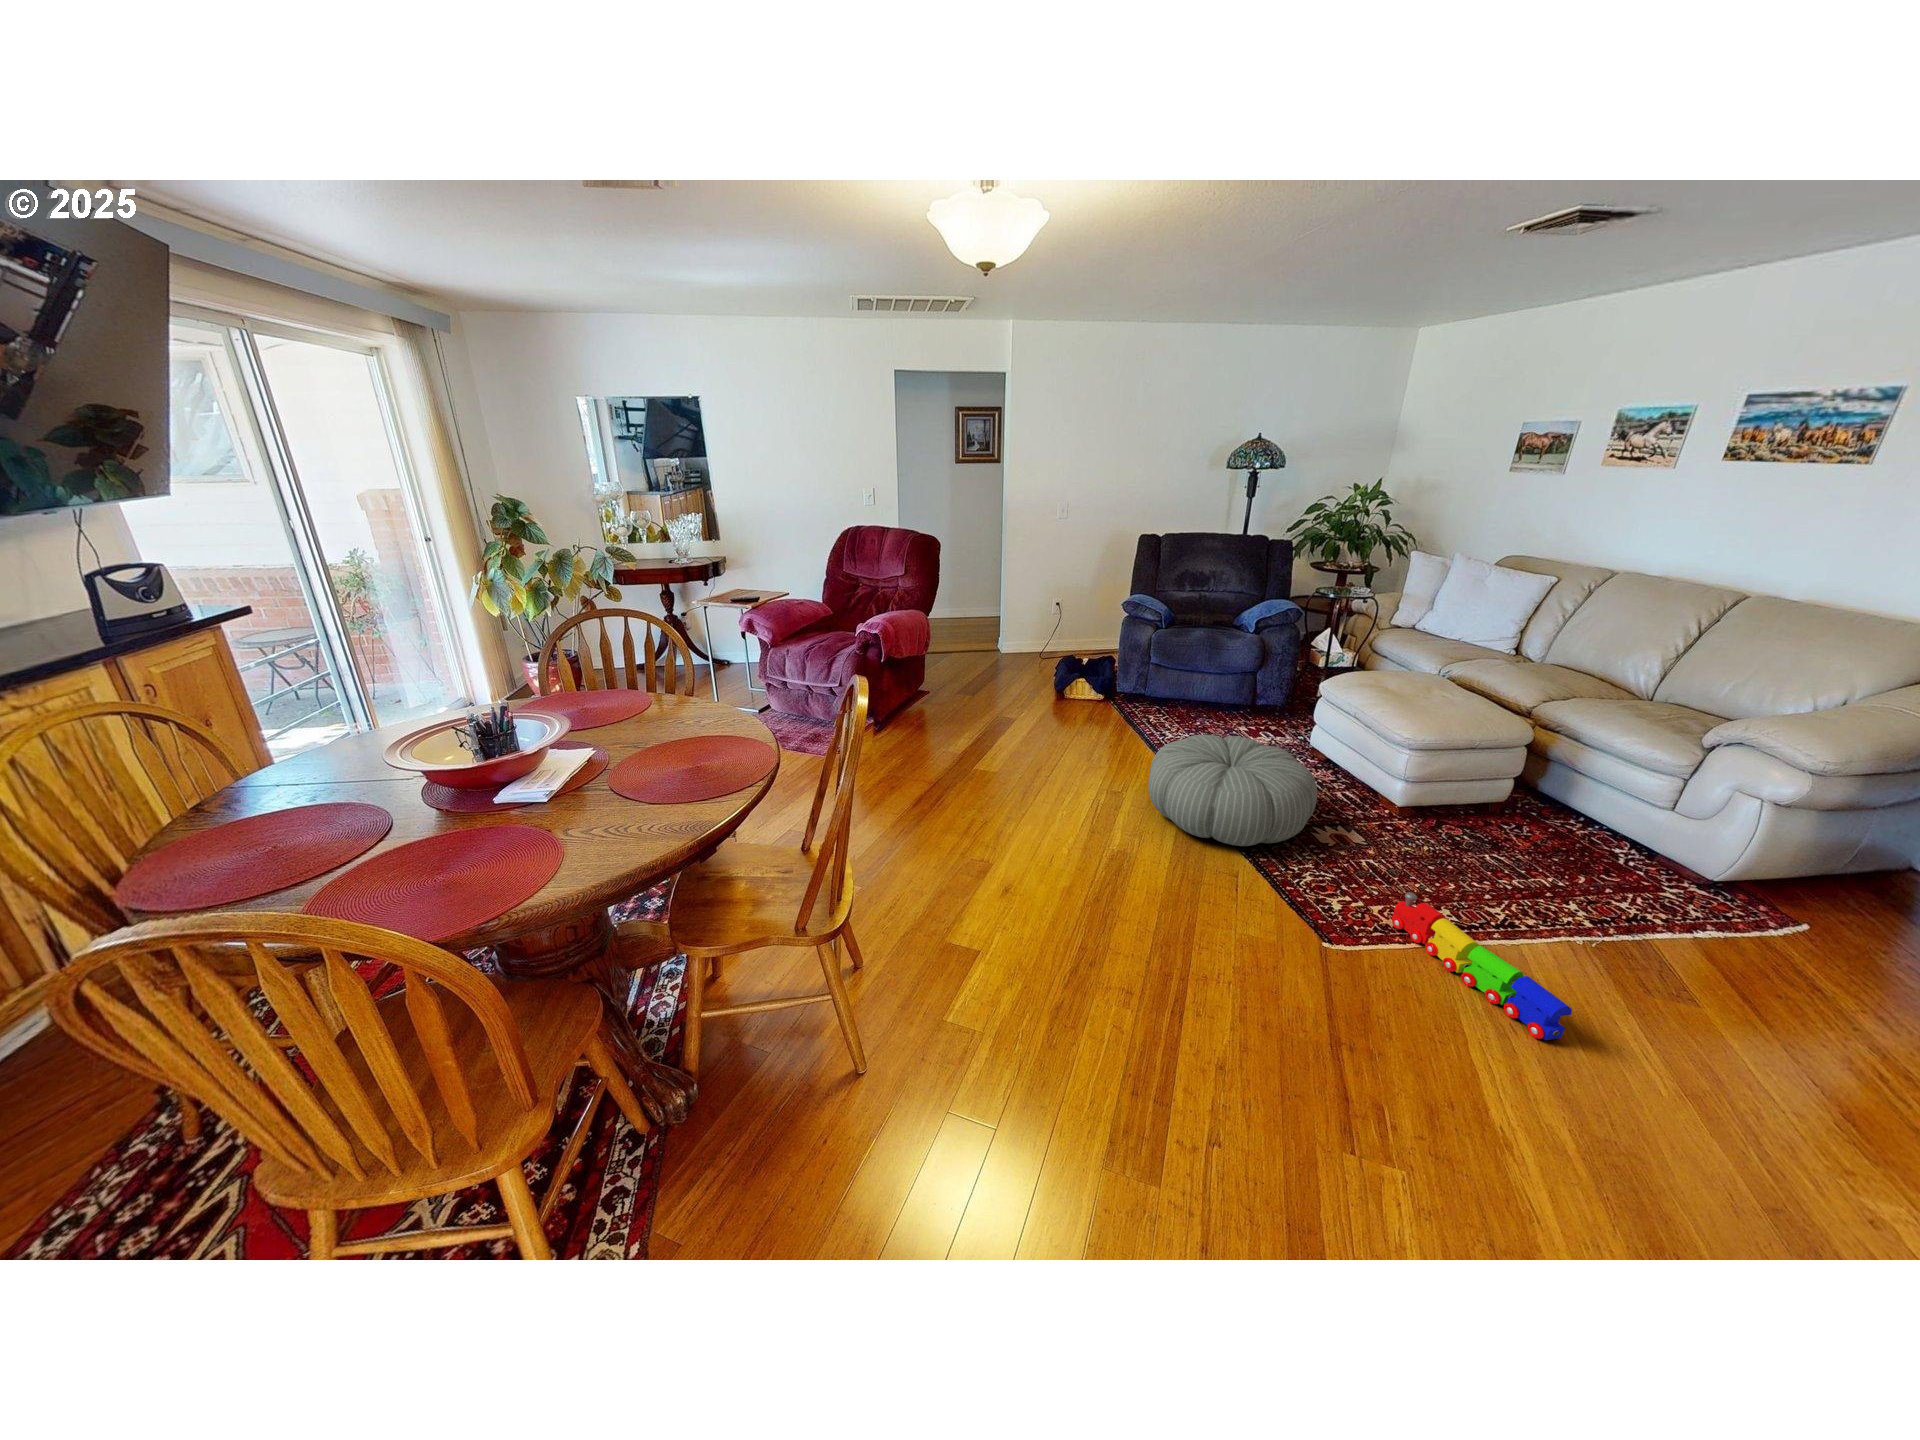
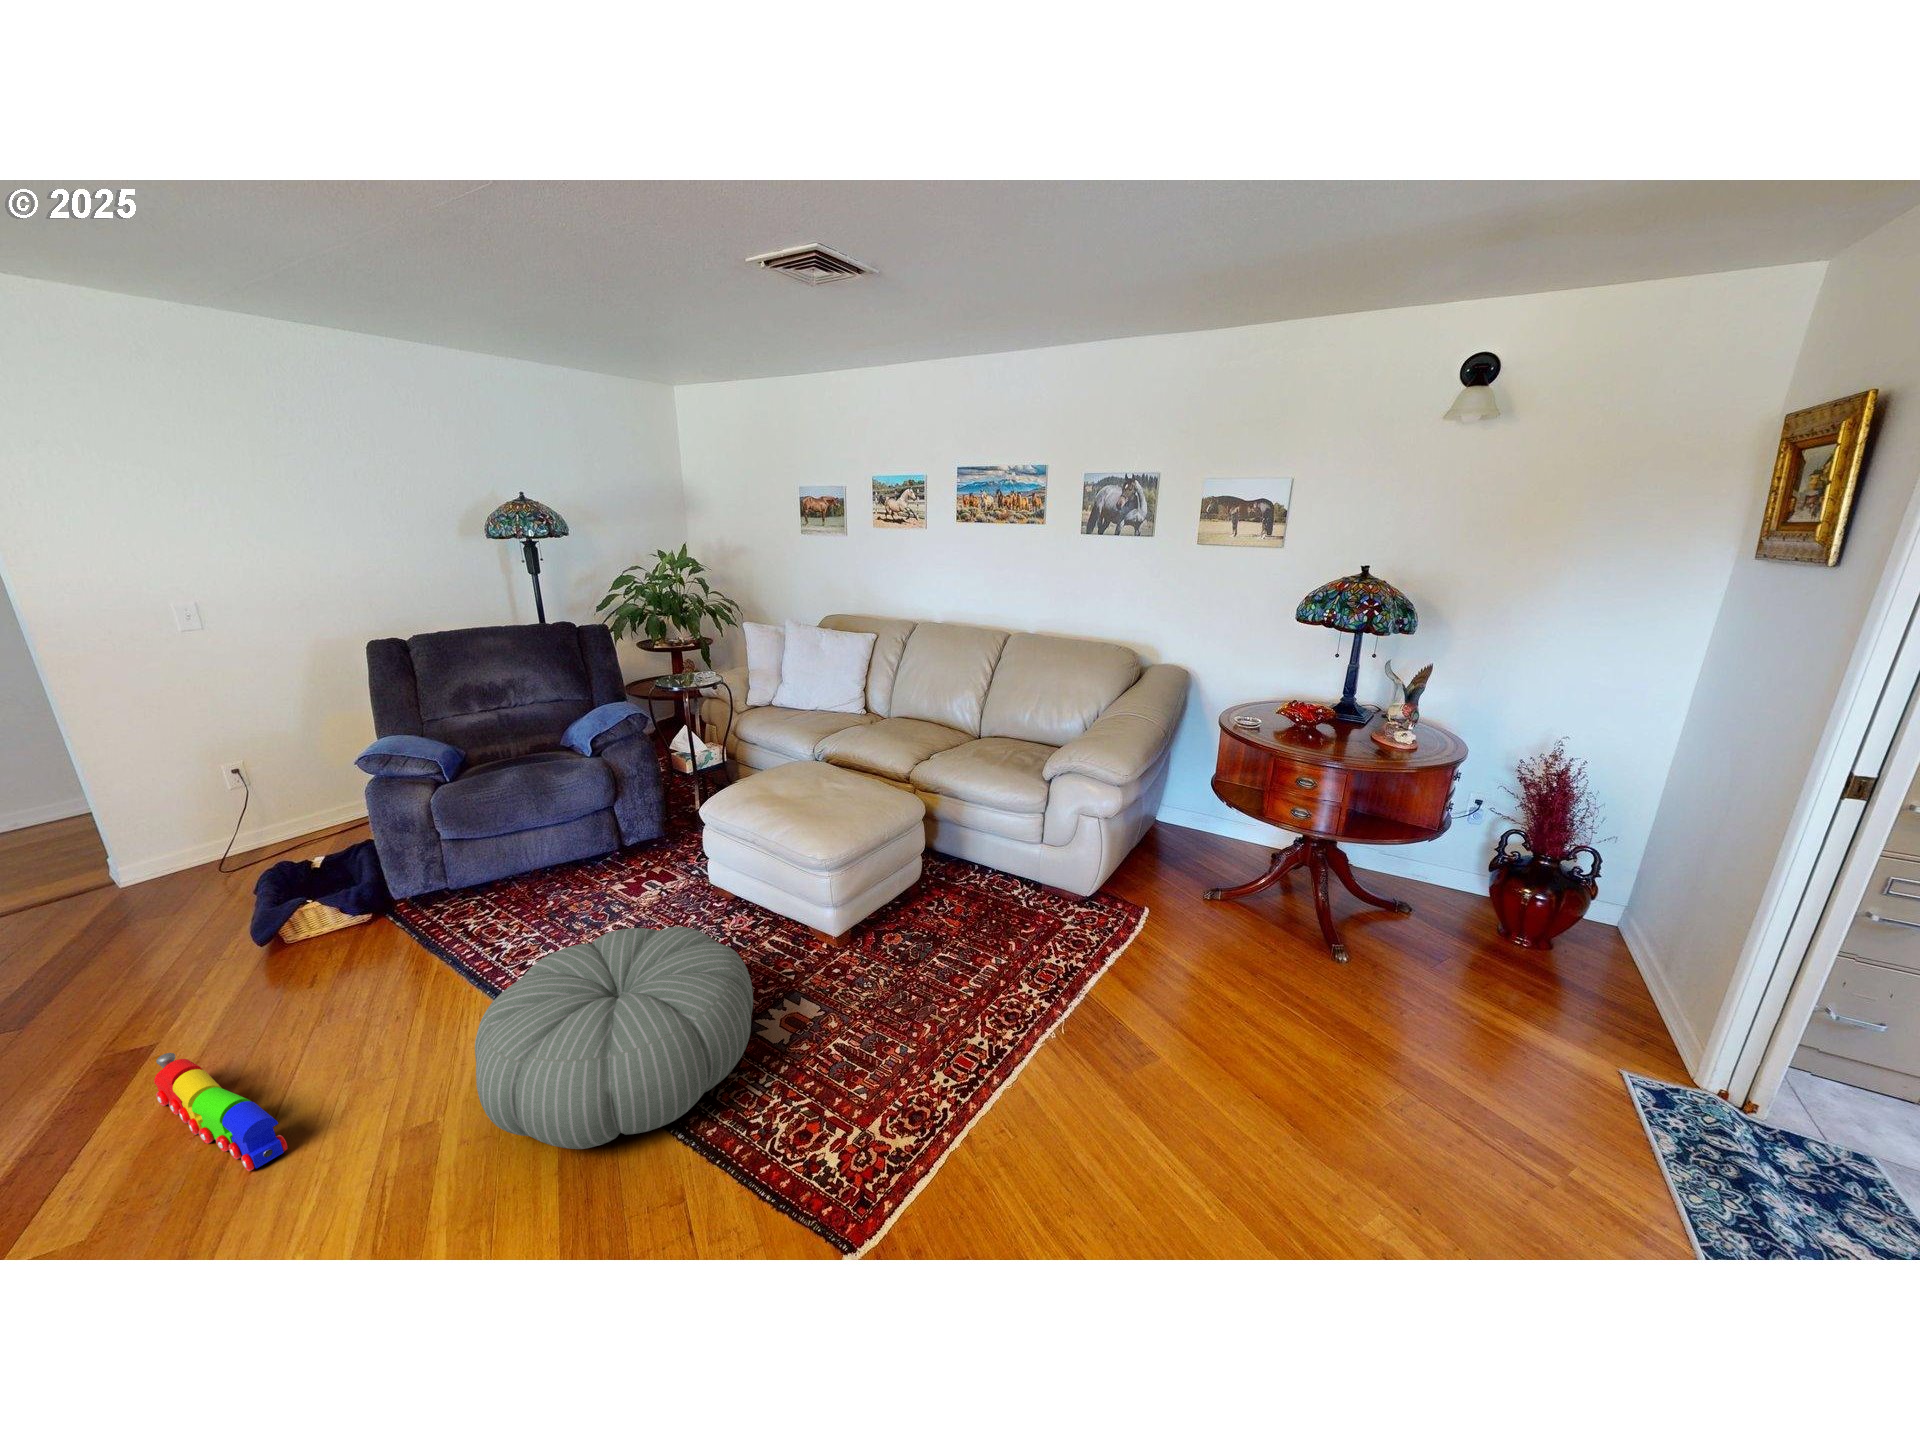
toy train: present [1392,892,1572,1040] -> present [154,1053,287,1171]

